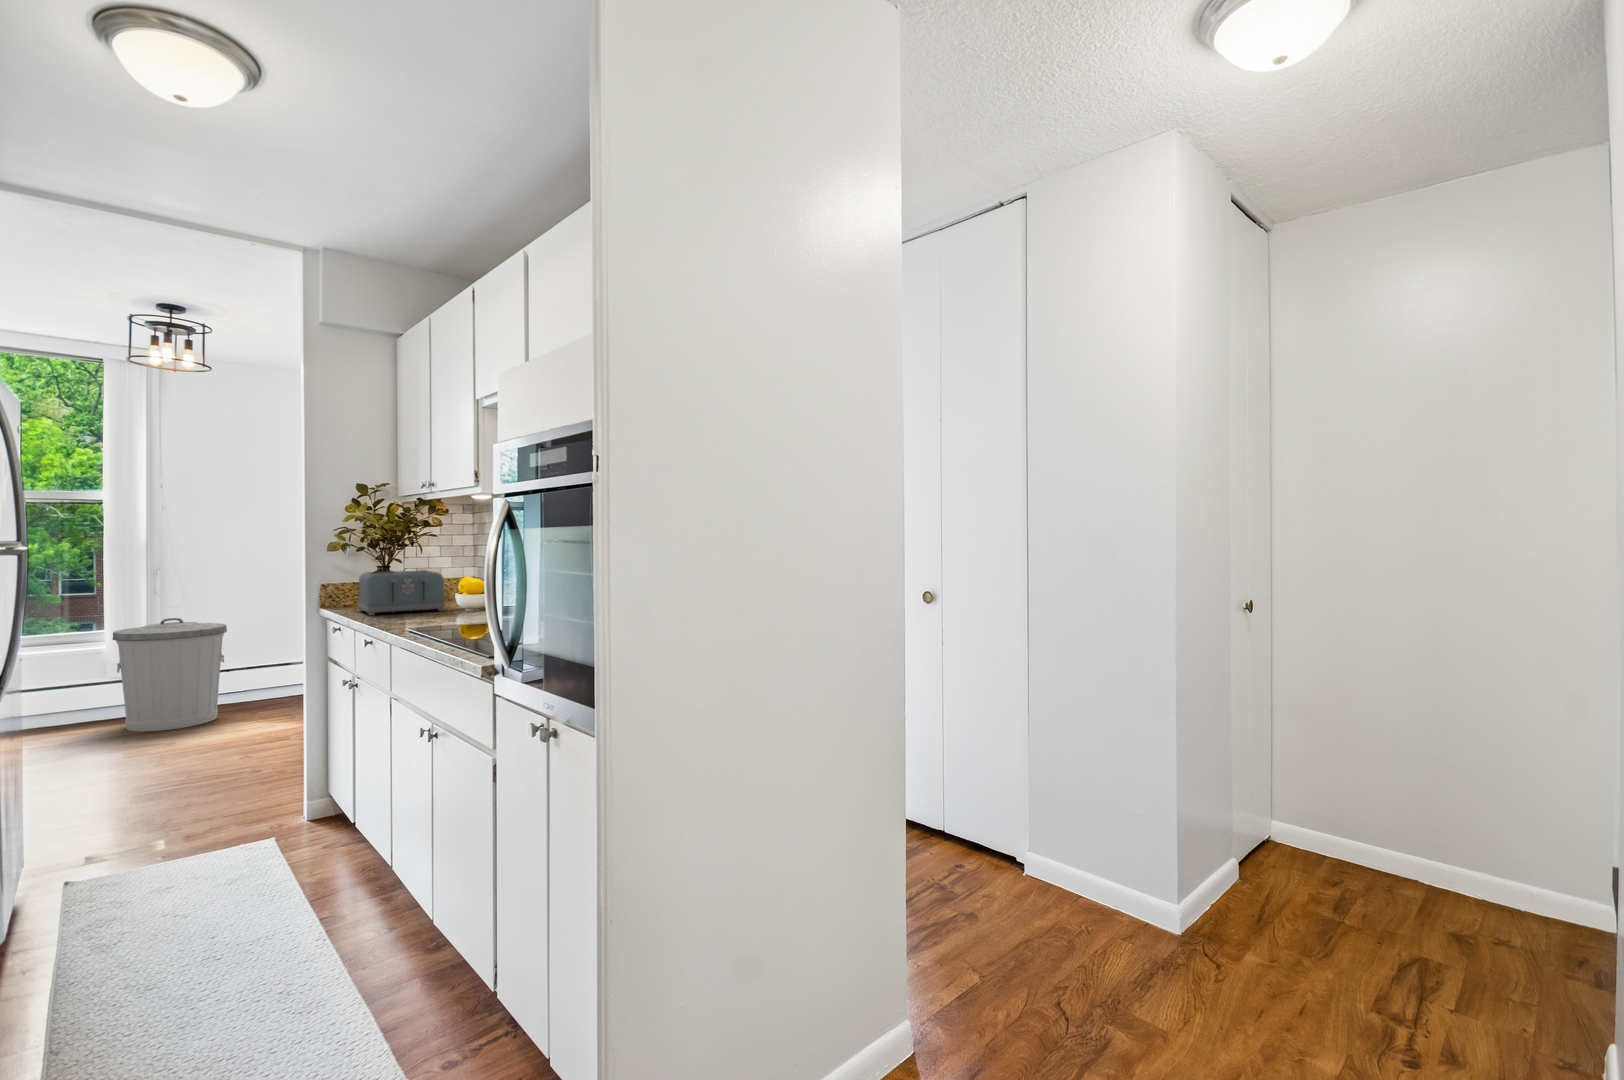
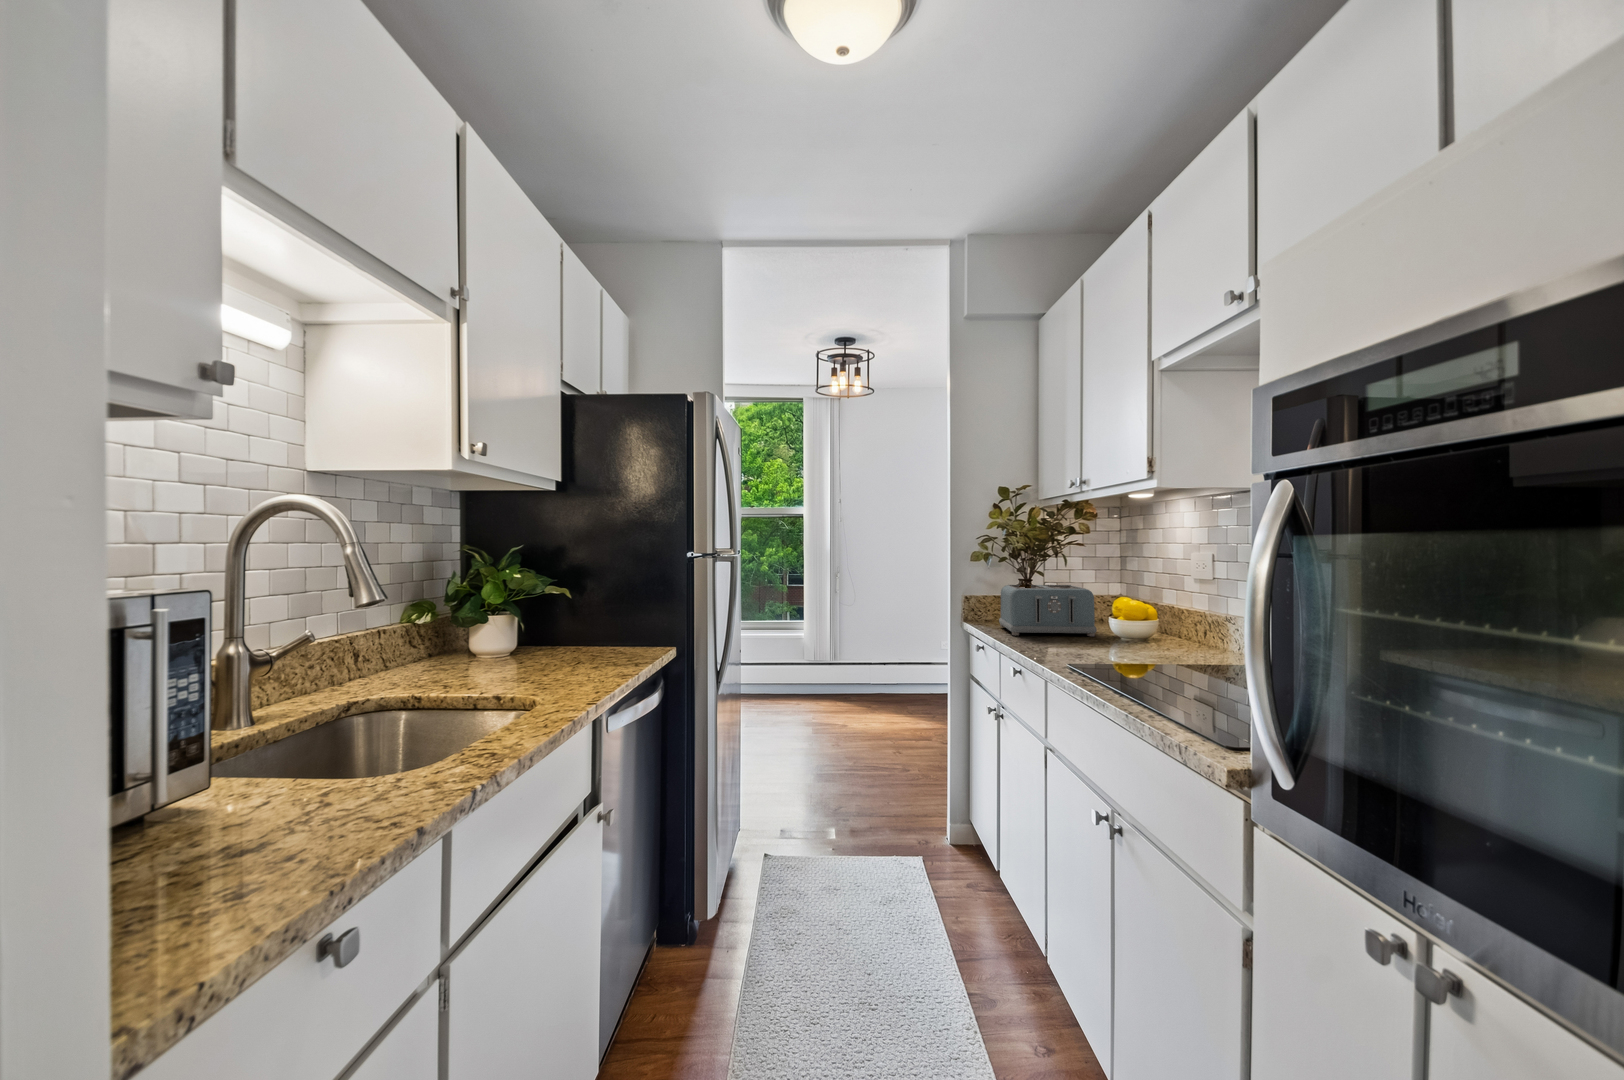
trash can: present [112,618,227,732] -> none [808,614,883,711]

